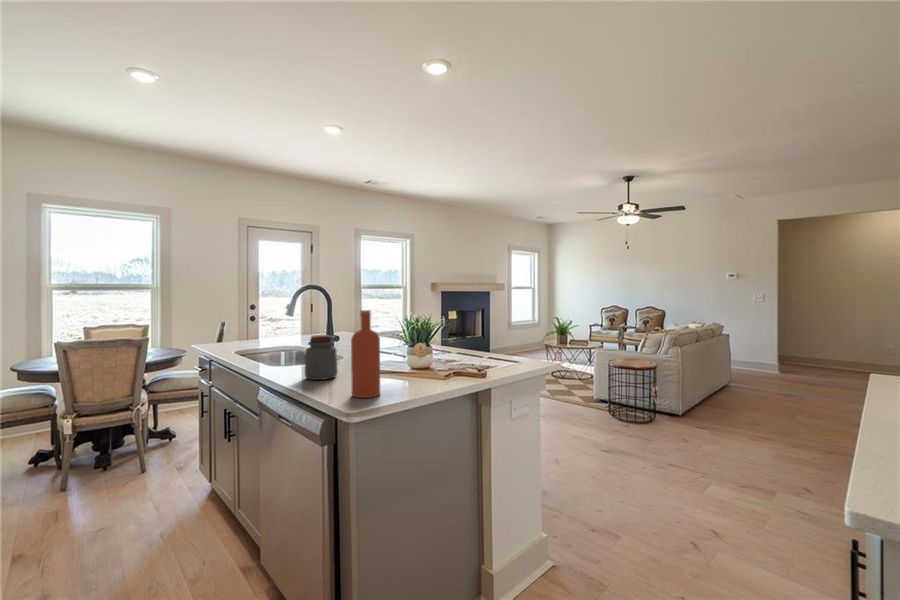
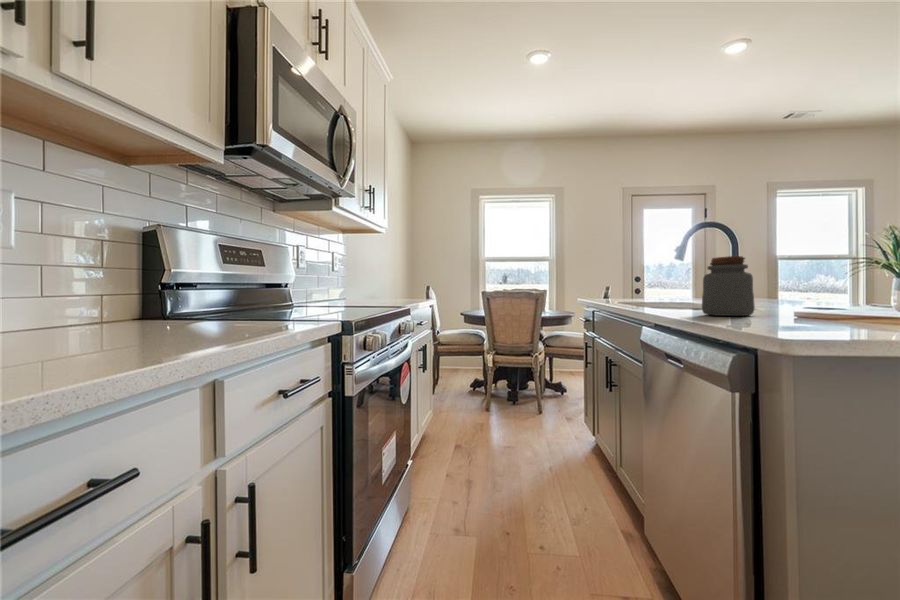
bottle: present [351,310,380,398] -> none [787,184,850,329]

